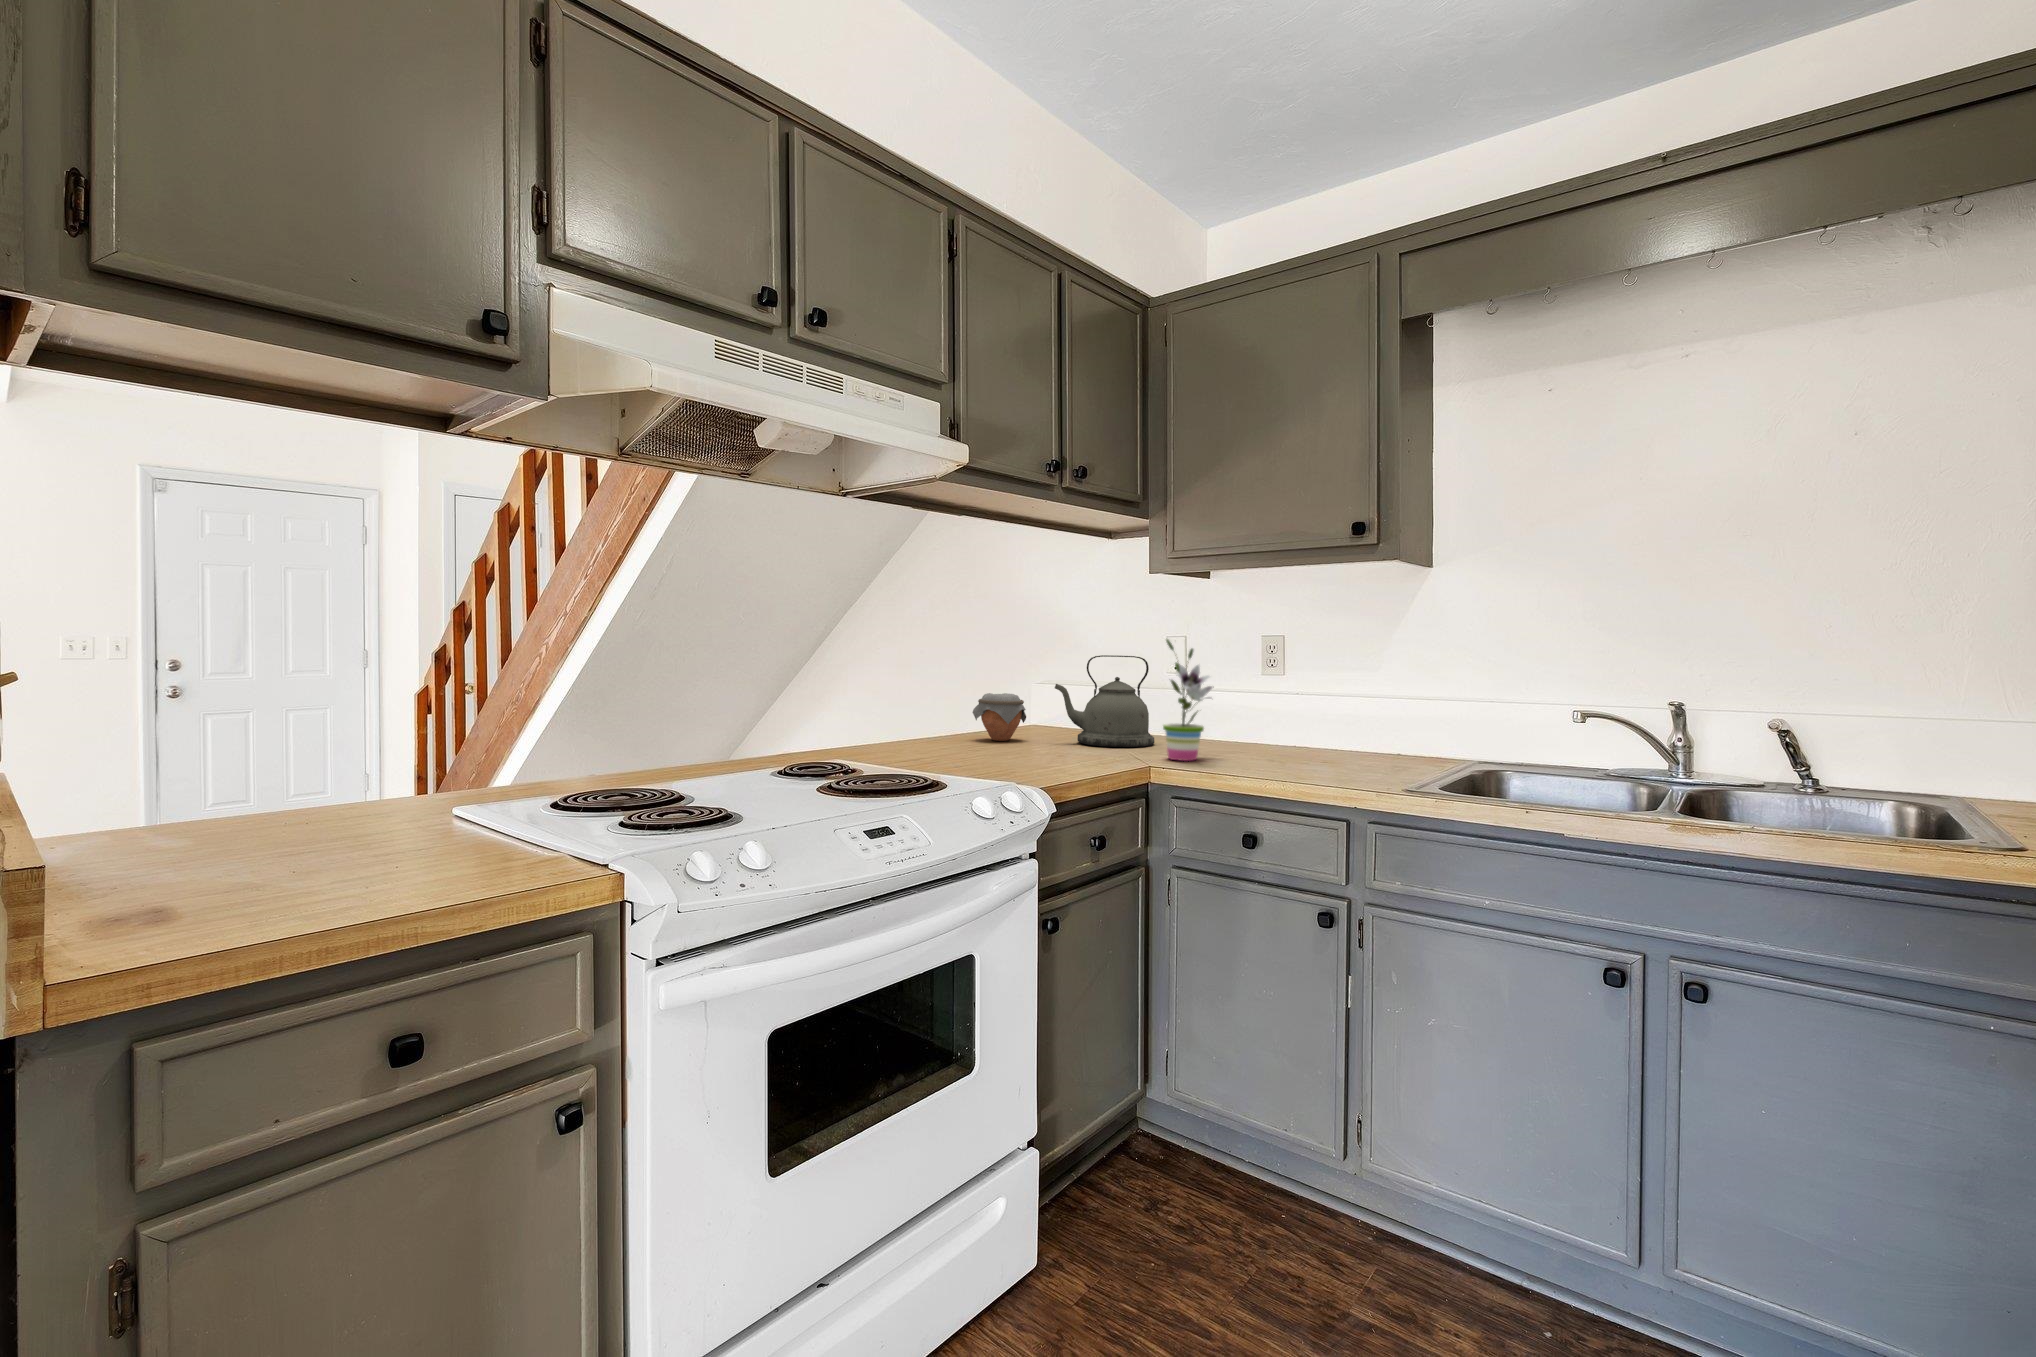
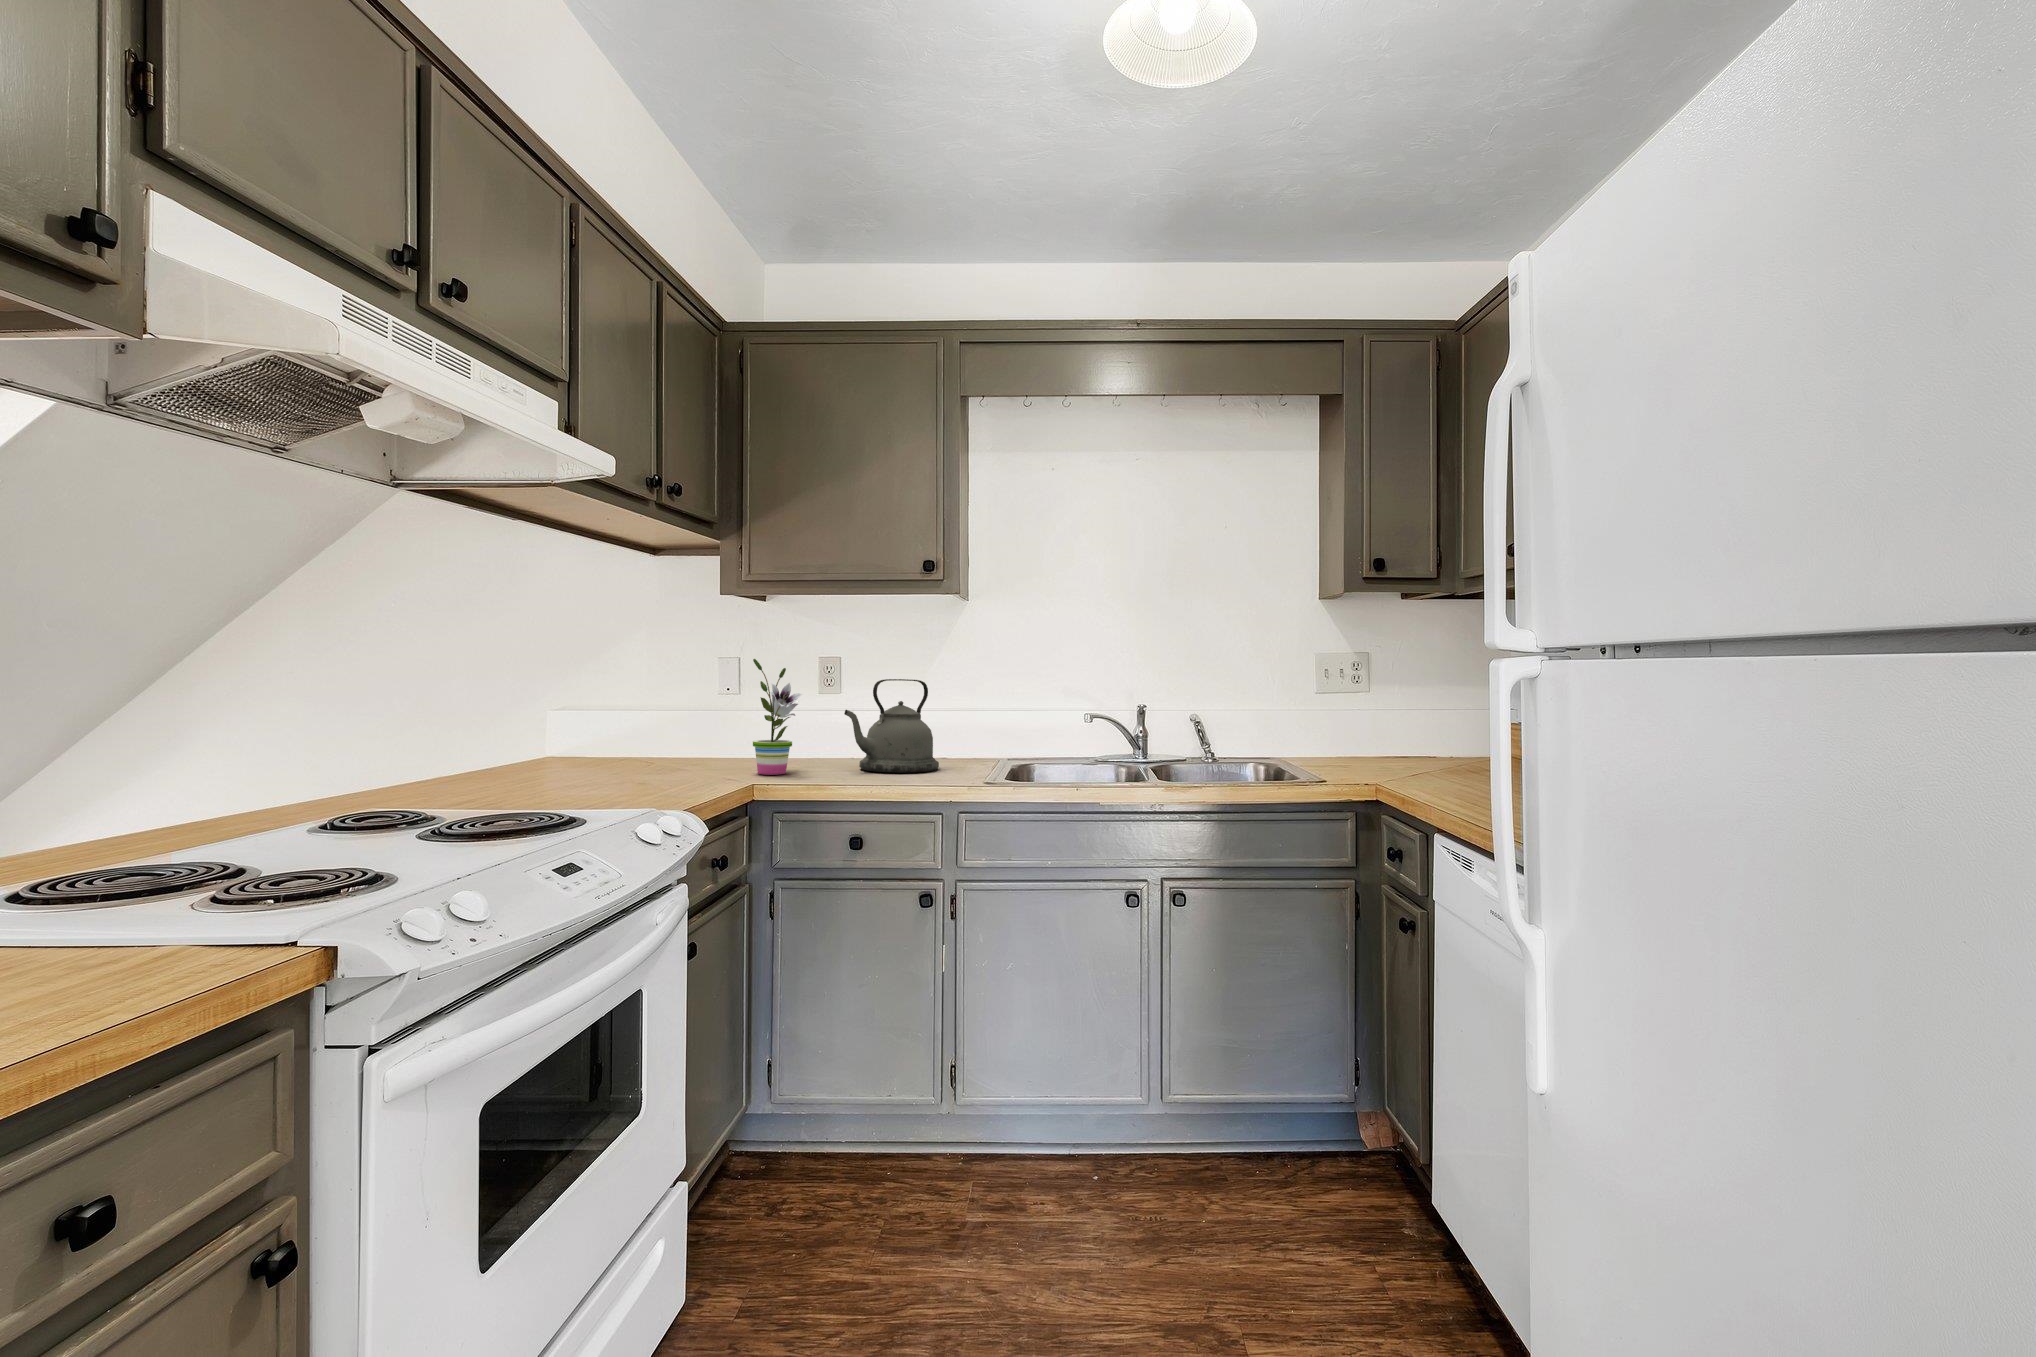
kettle: present [1055,655,1154,747] -> present [844,679,939,773]
jar: present [973,693,1026,741] -> none [515,717,582,769]

